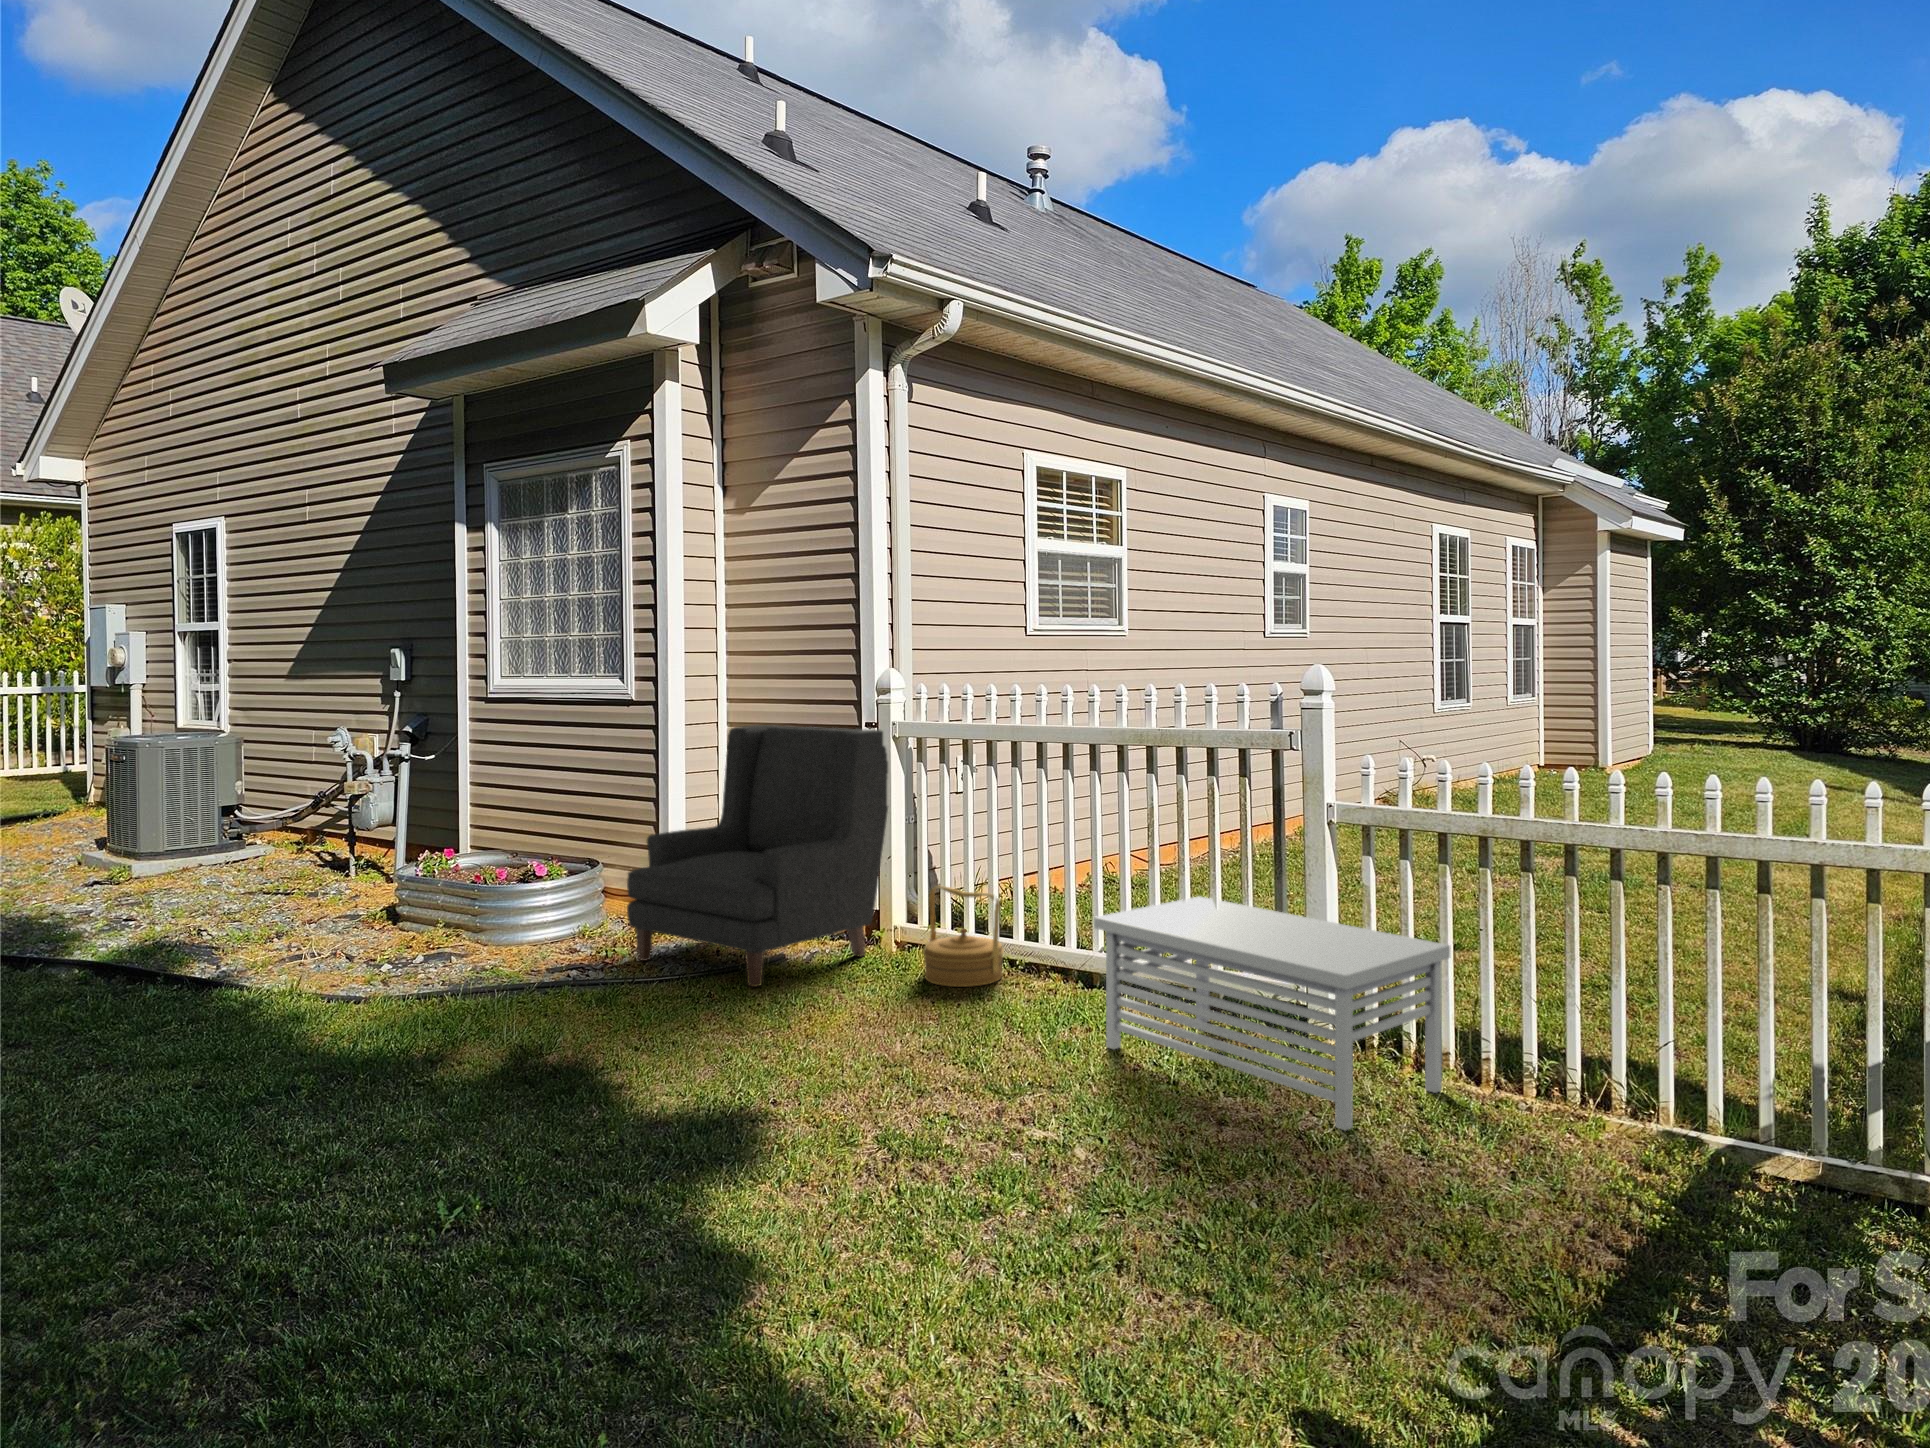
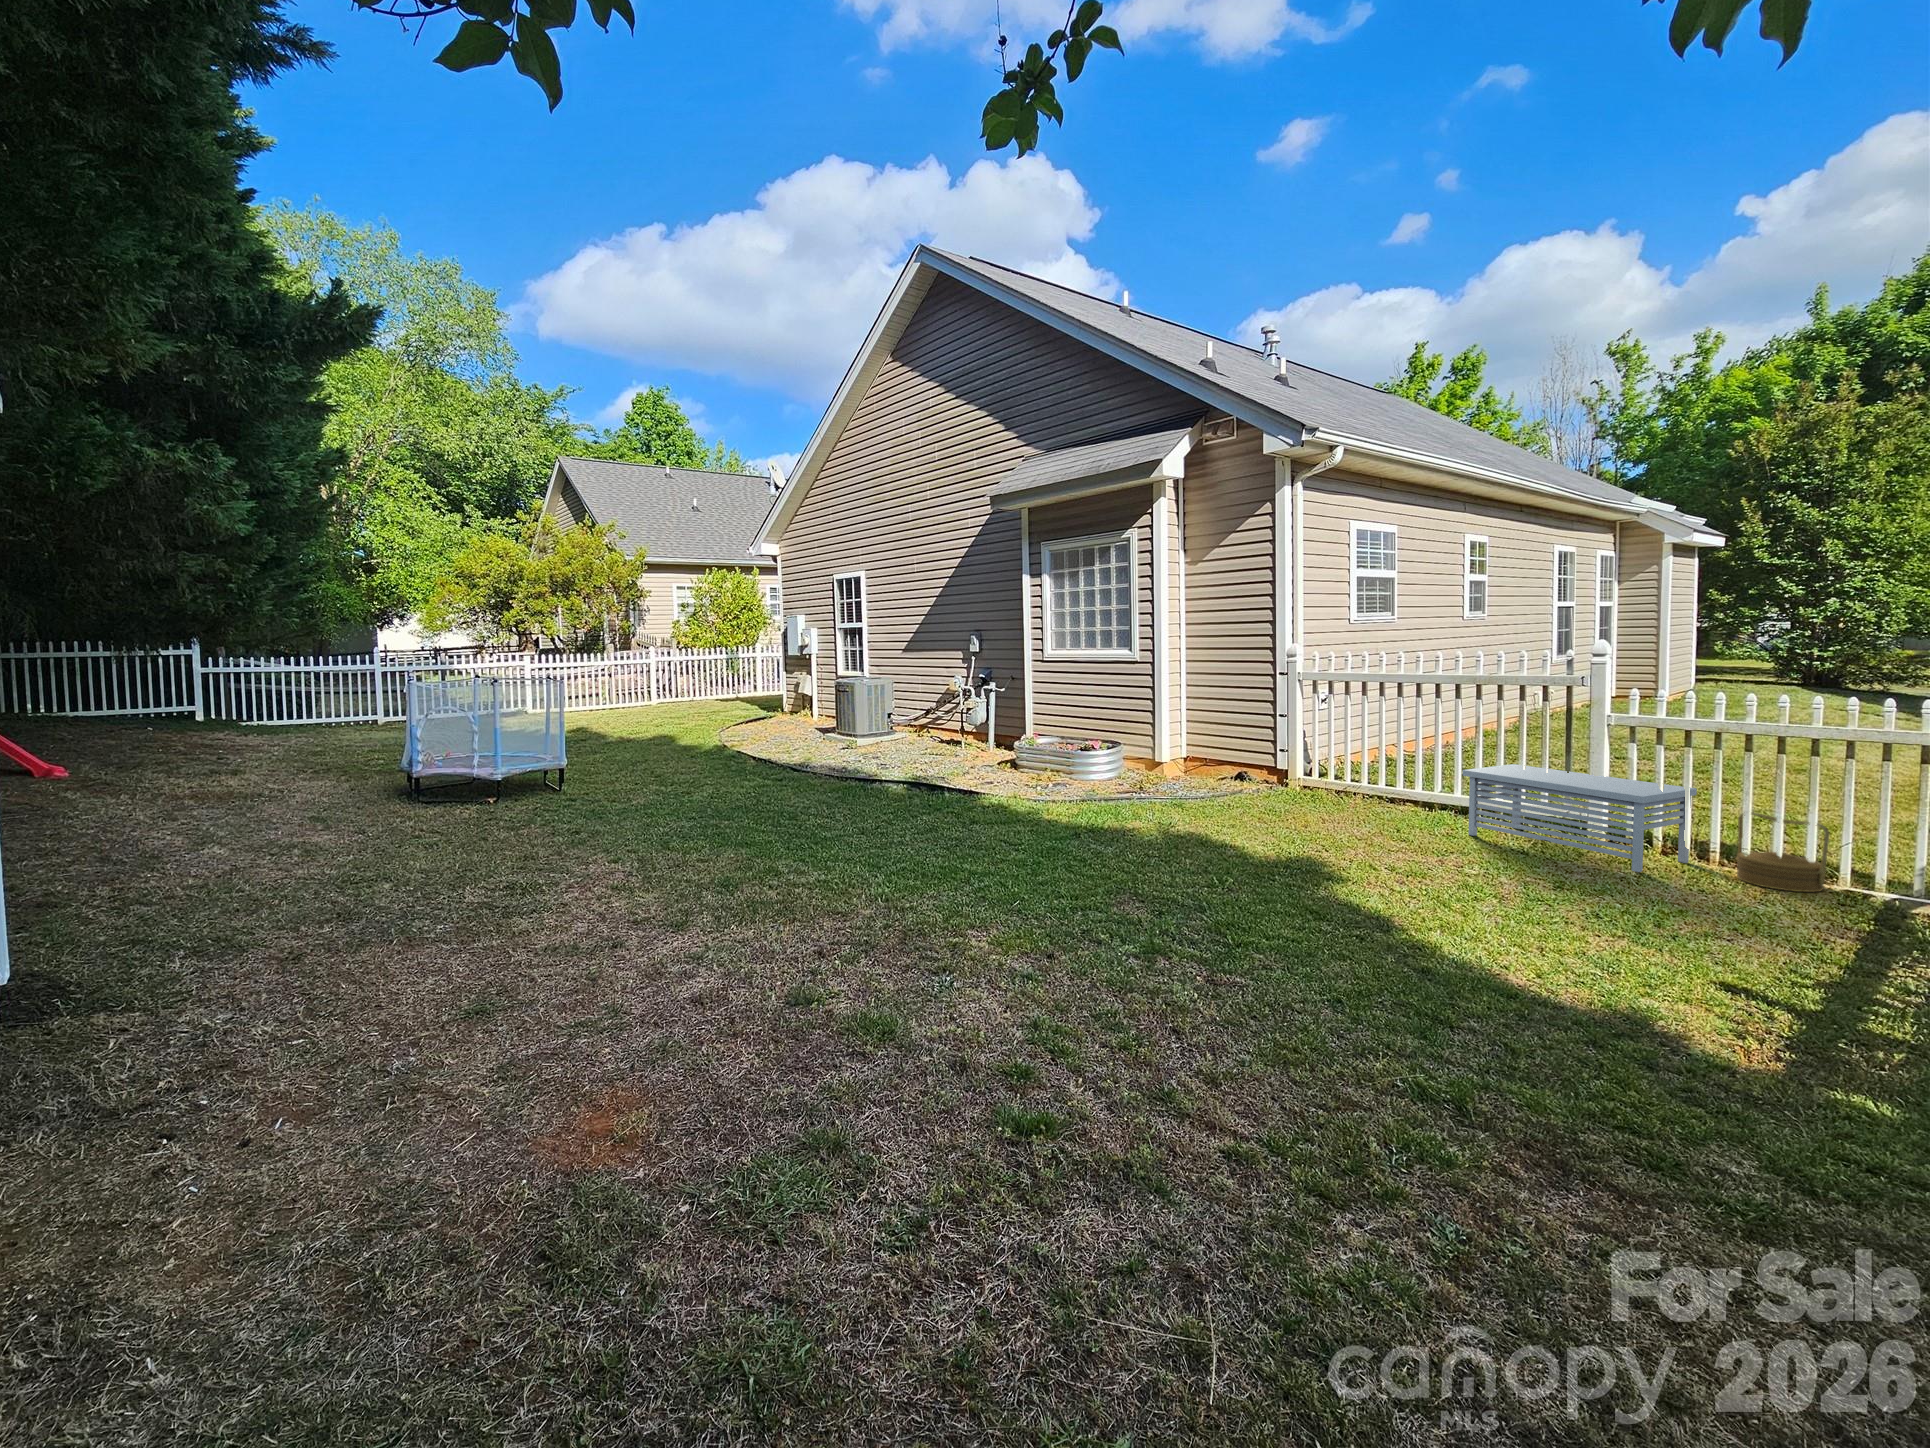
chair: present [627,725,888,987] -> none [1161,674,1303,802]
woven basket: present [923,886,1004,987] -> present [1736,812,1830,892]

